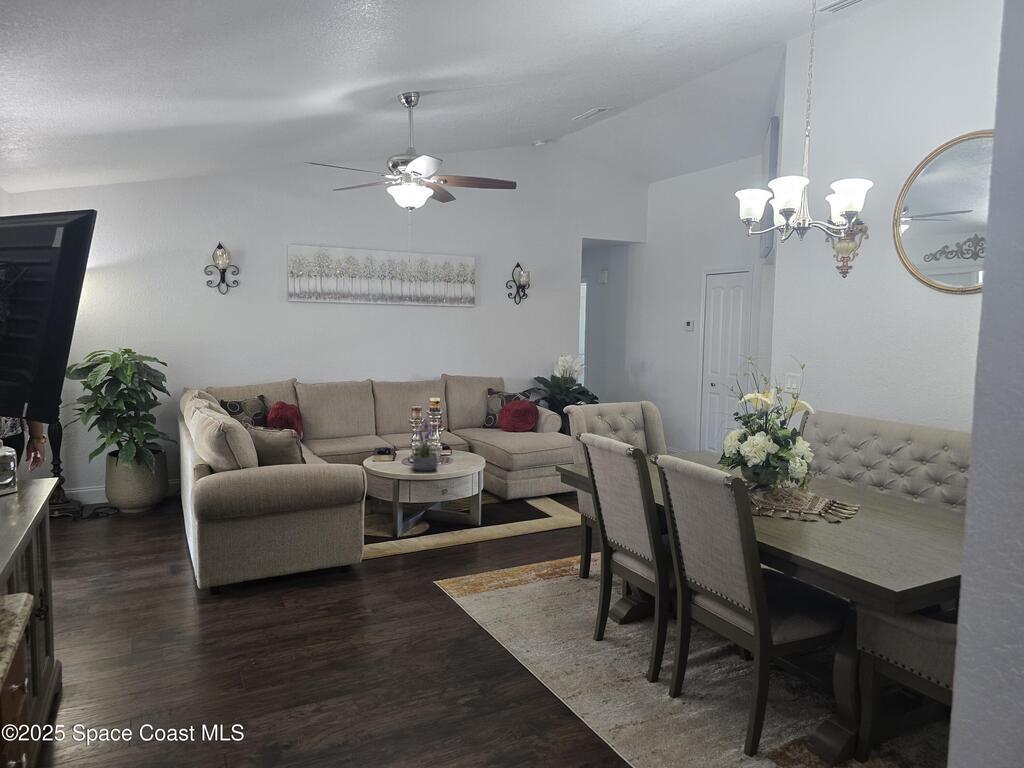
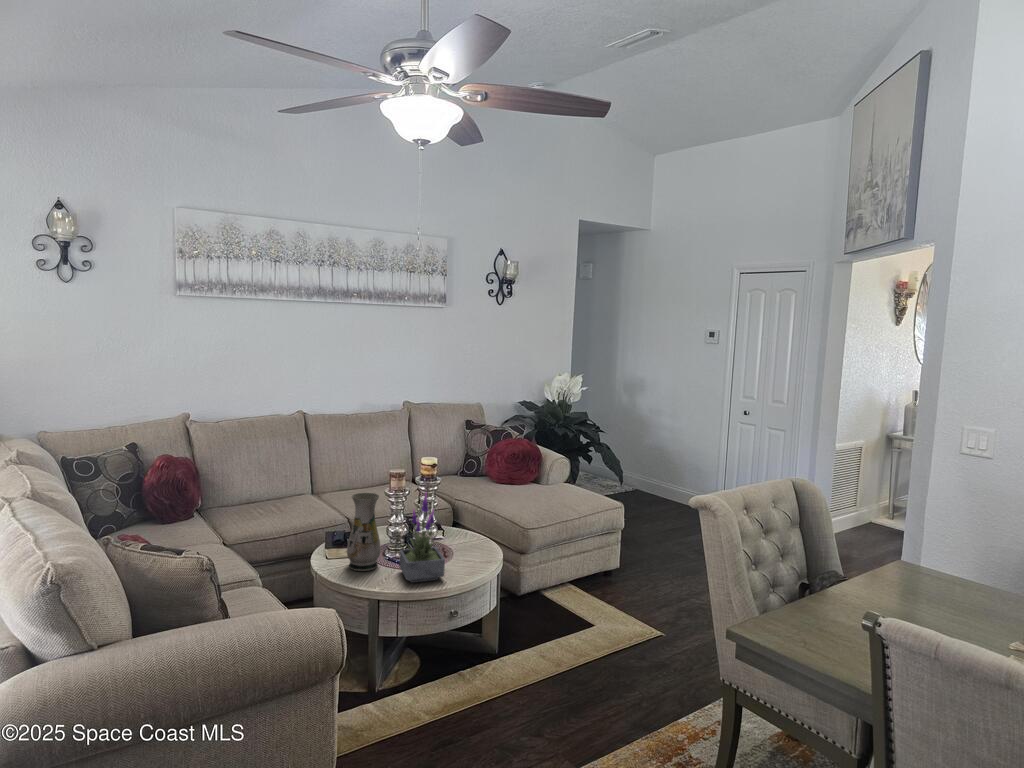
vase: none [382,419,403,465] -> present [347,493,381,571]

